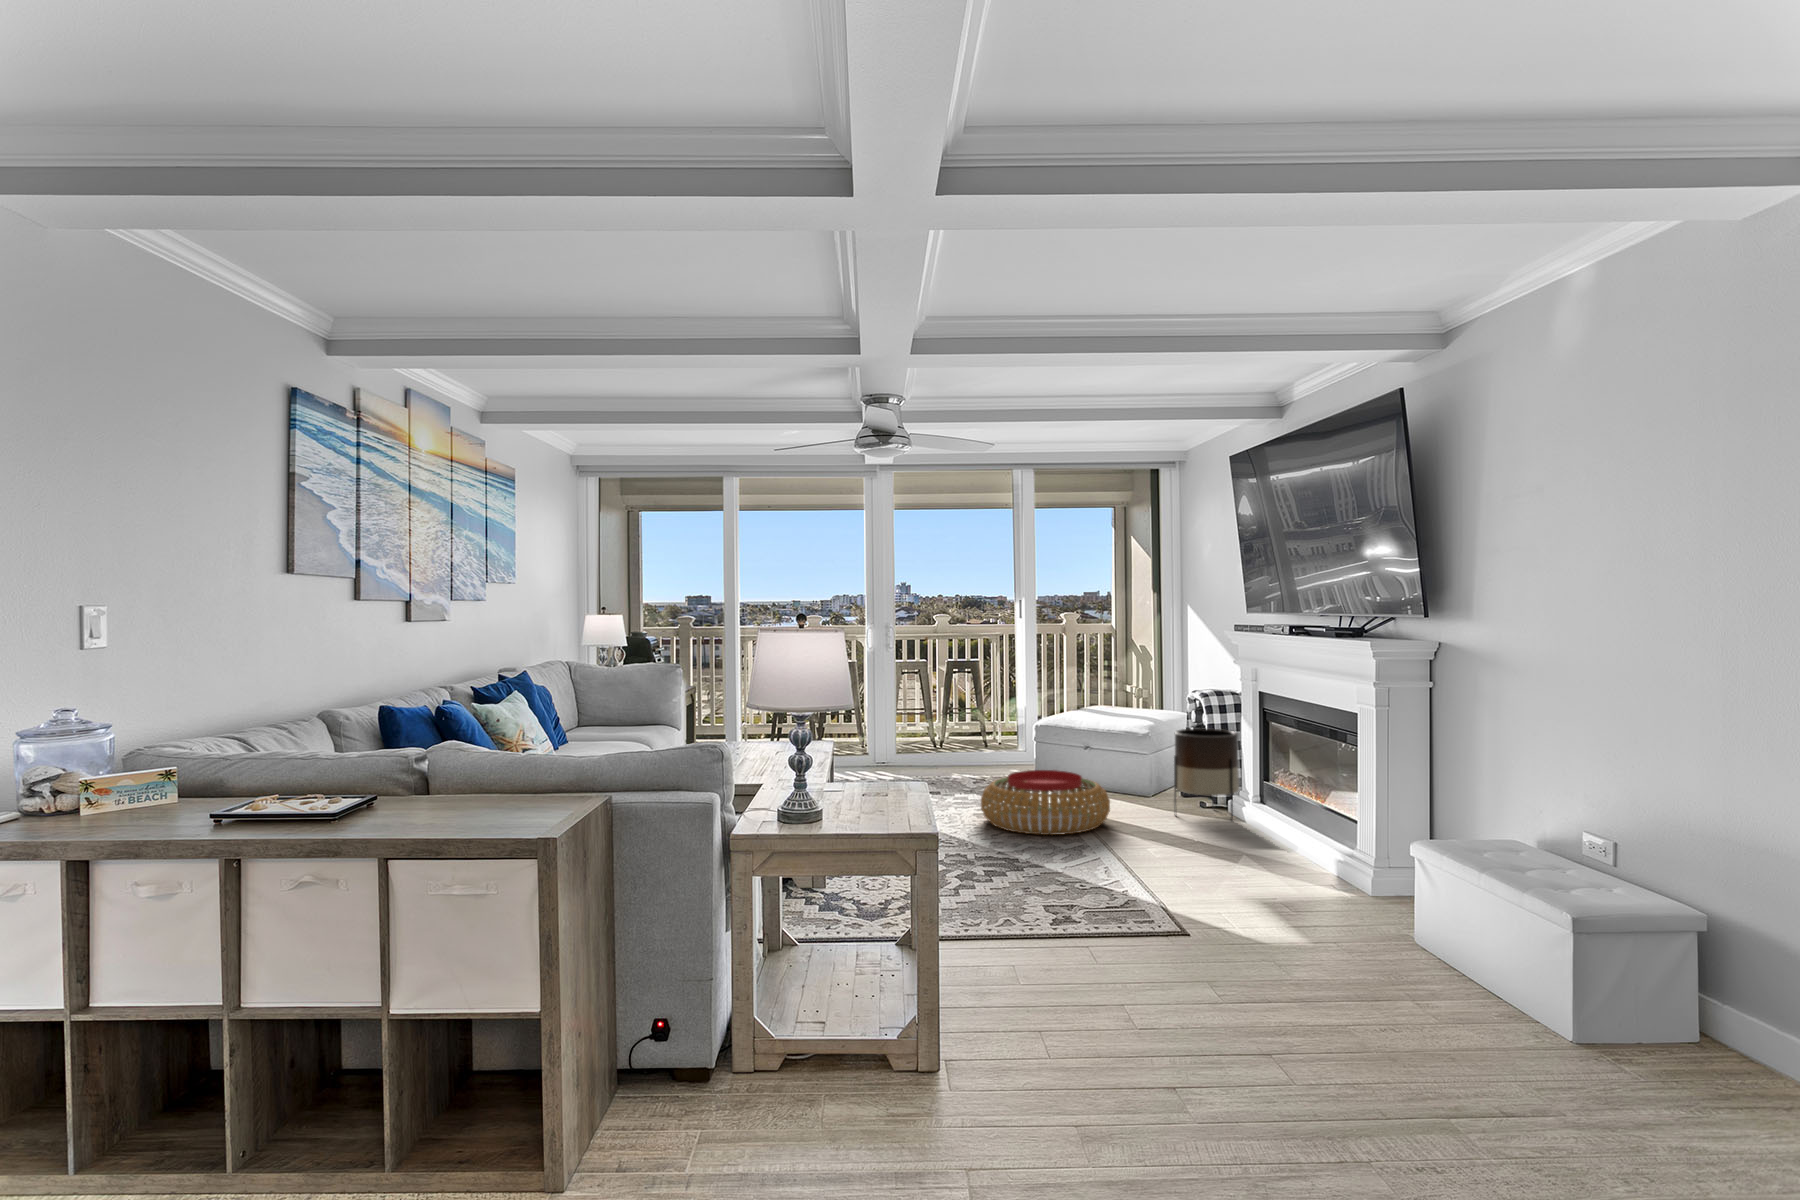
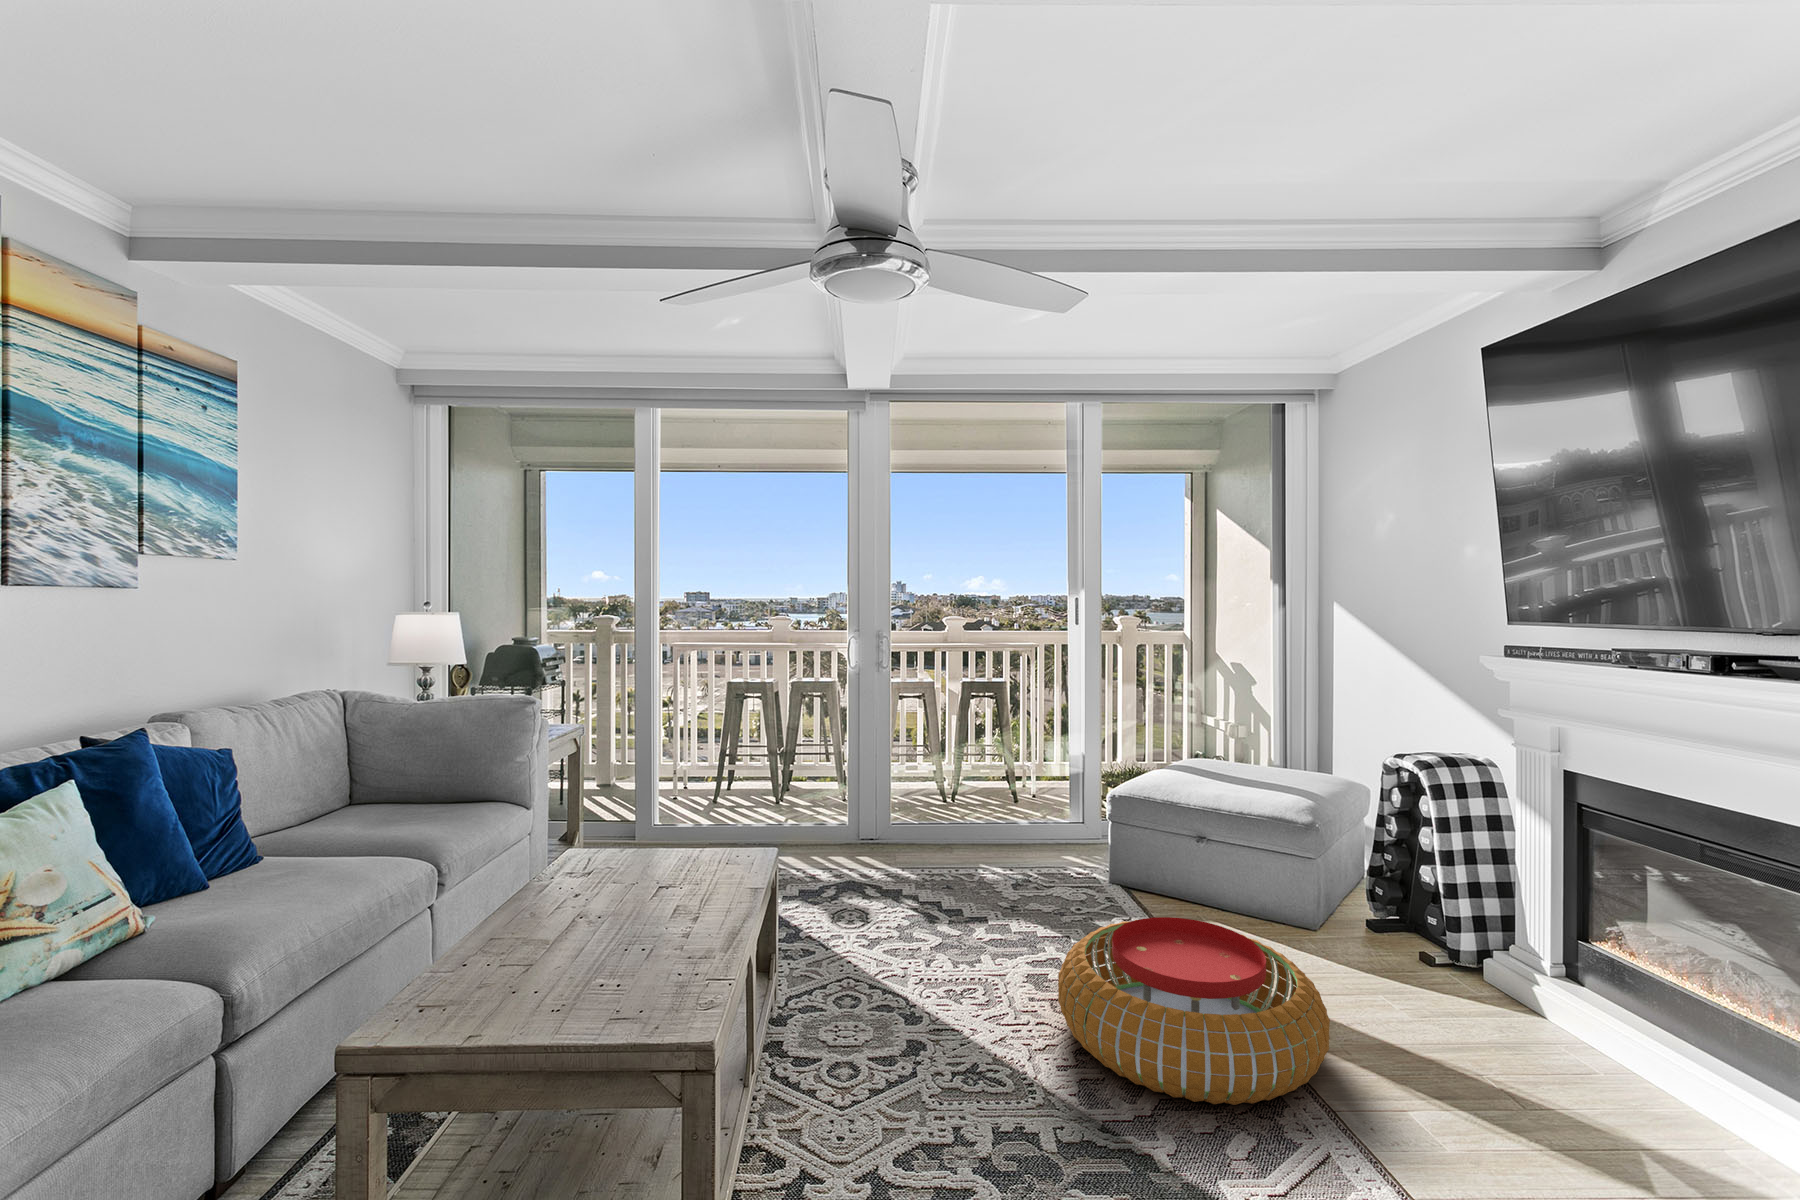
planter: present [1174,728,1239,820] -> none [1408,834,1551,1034]

